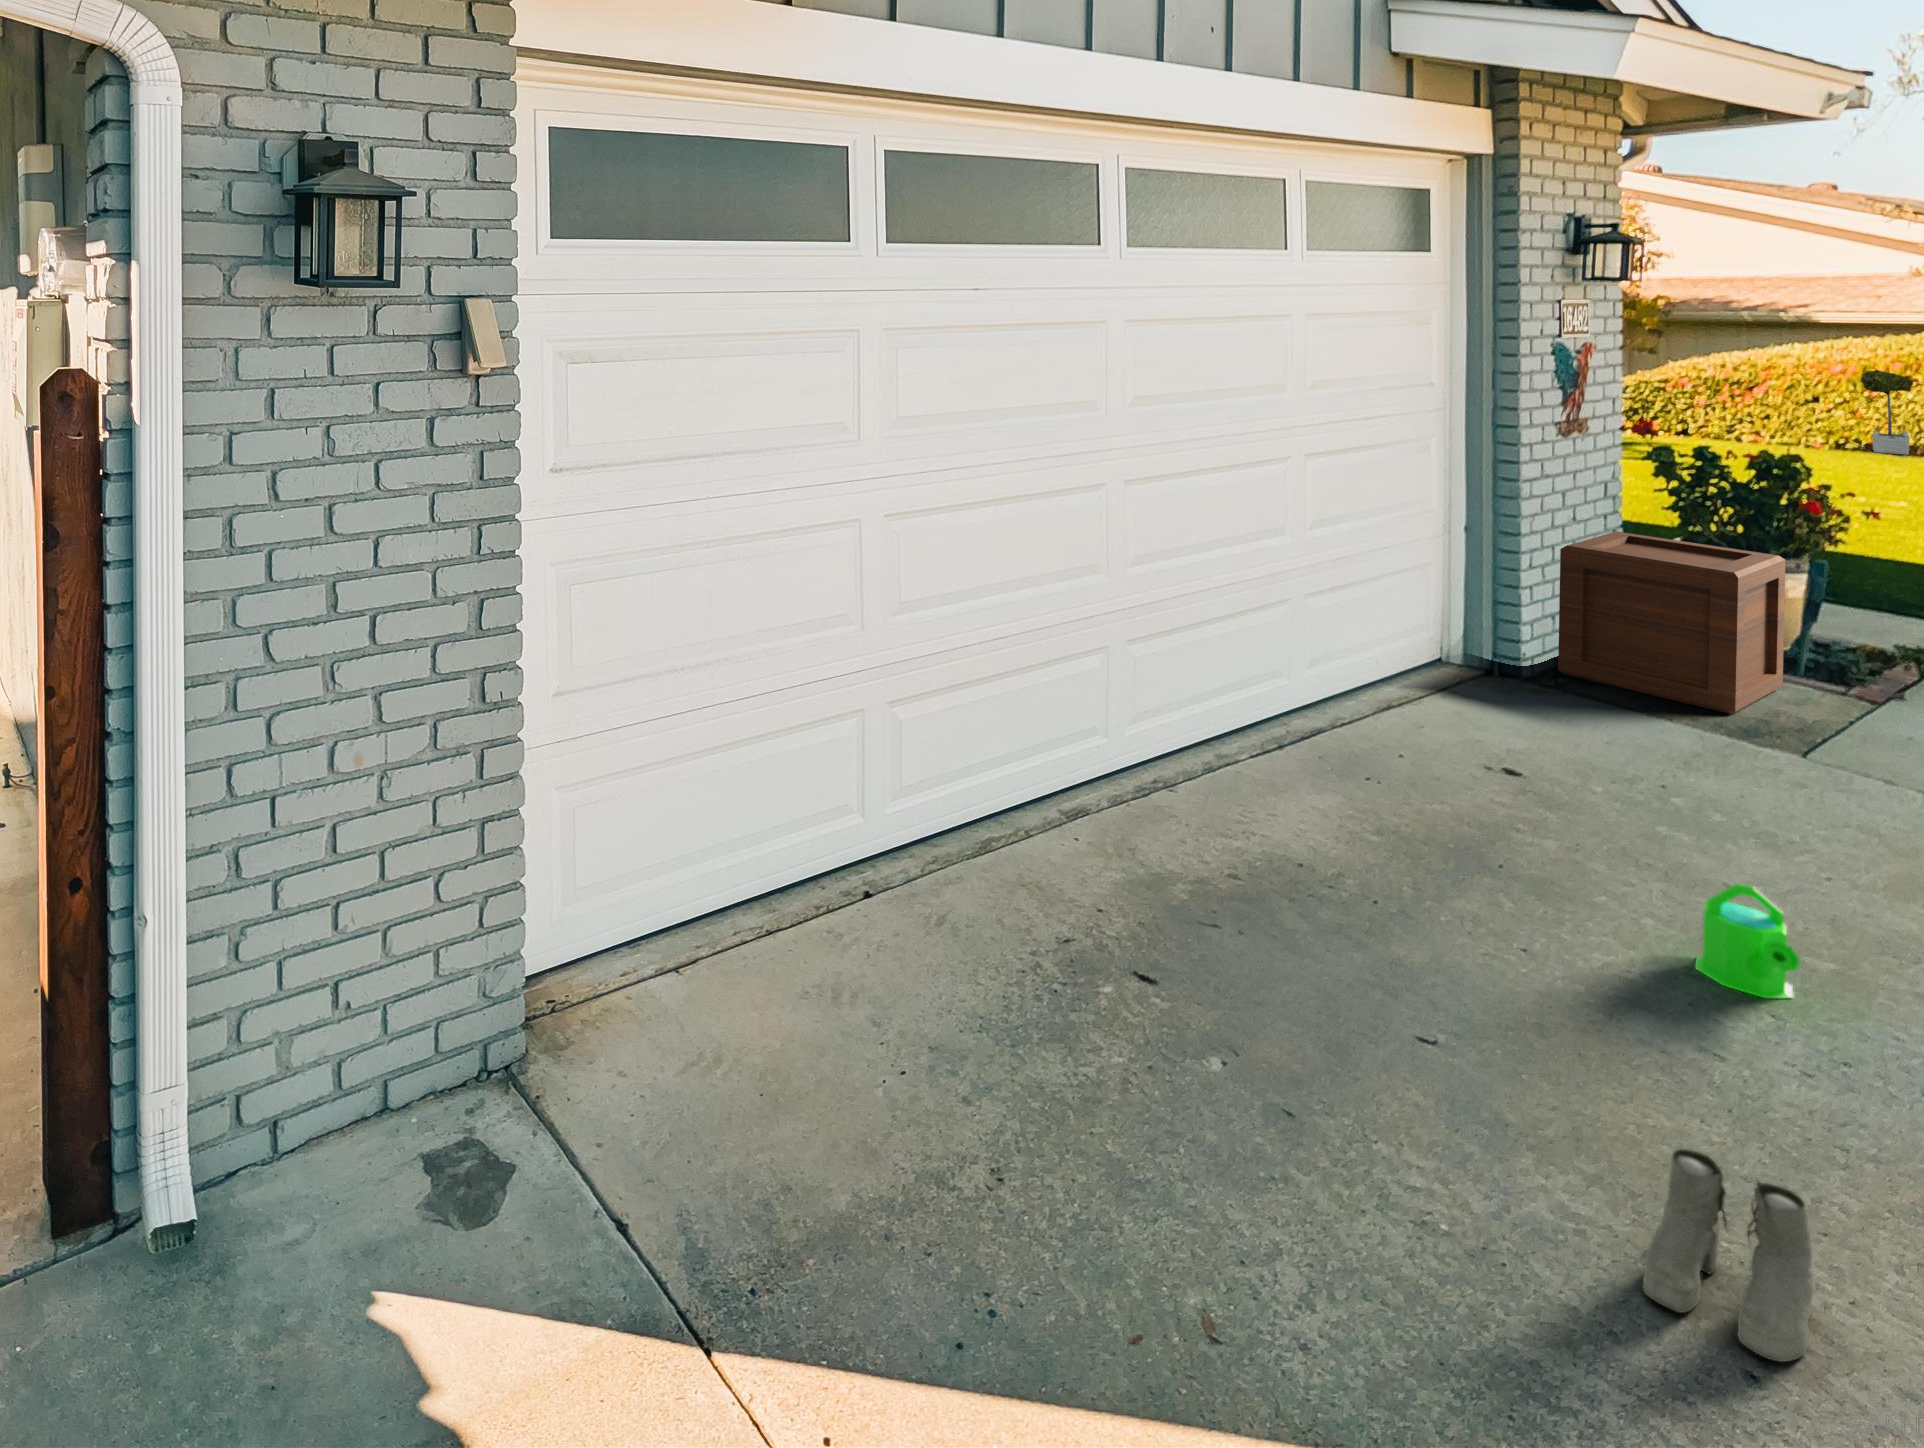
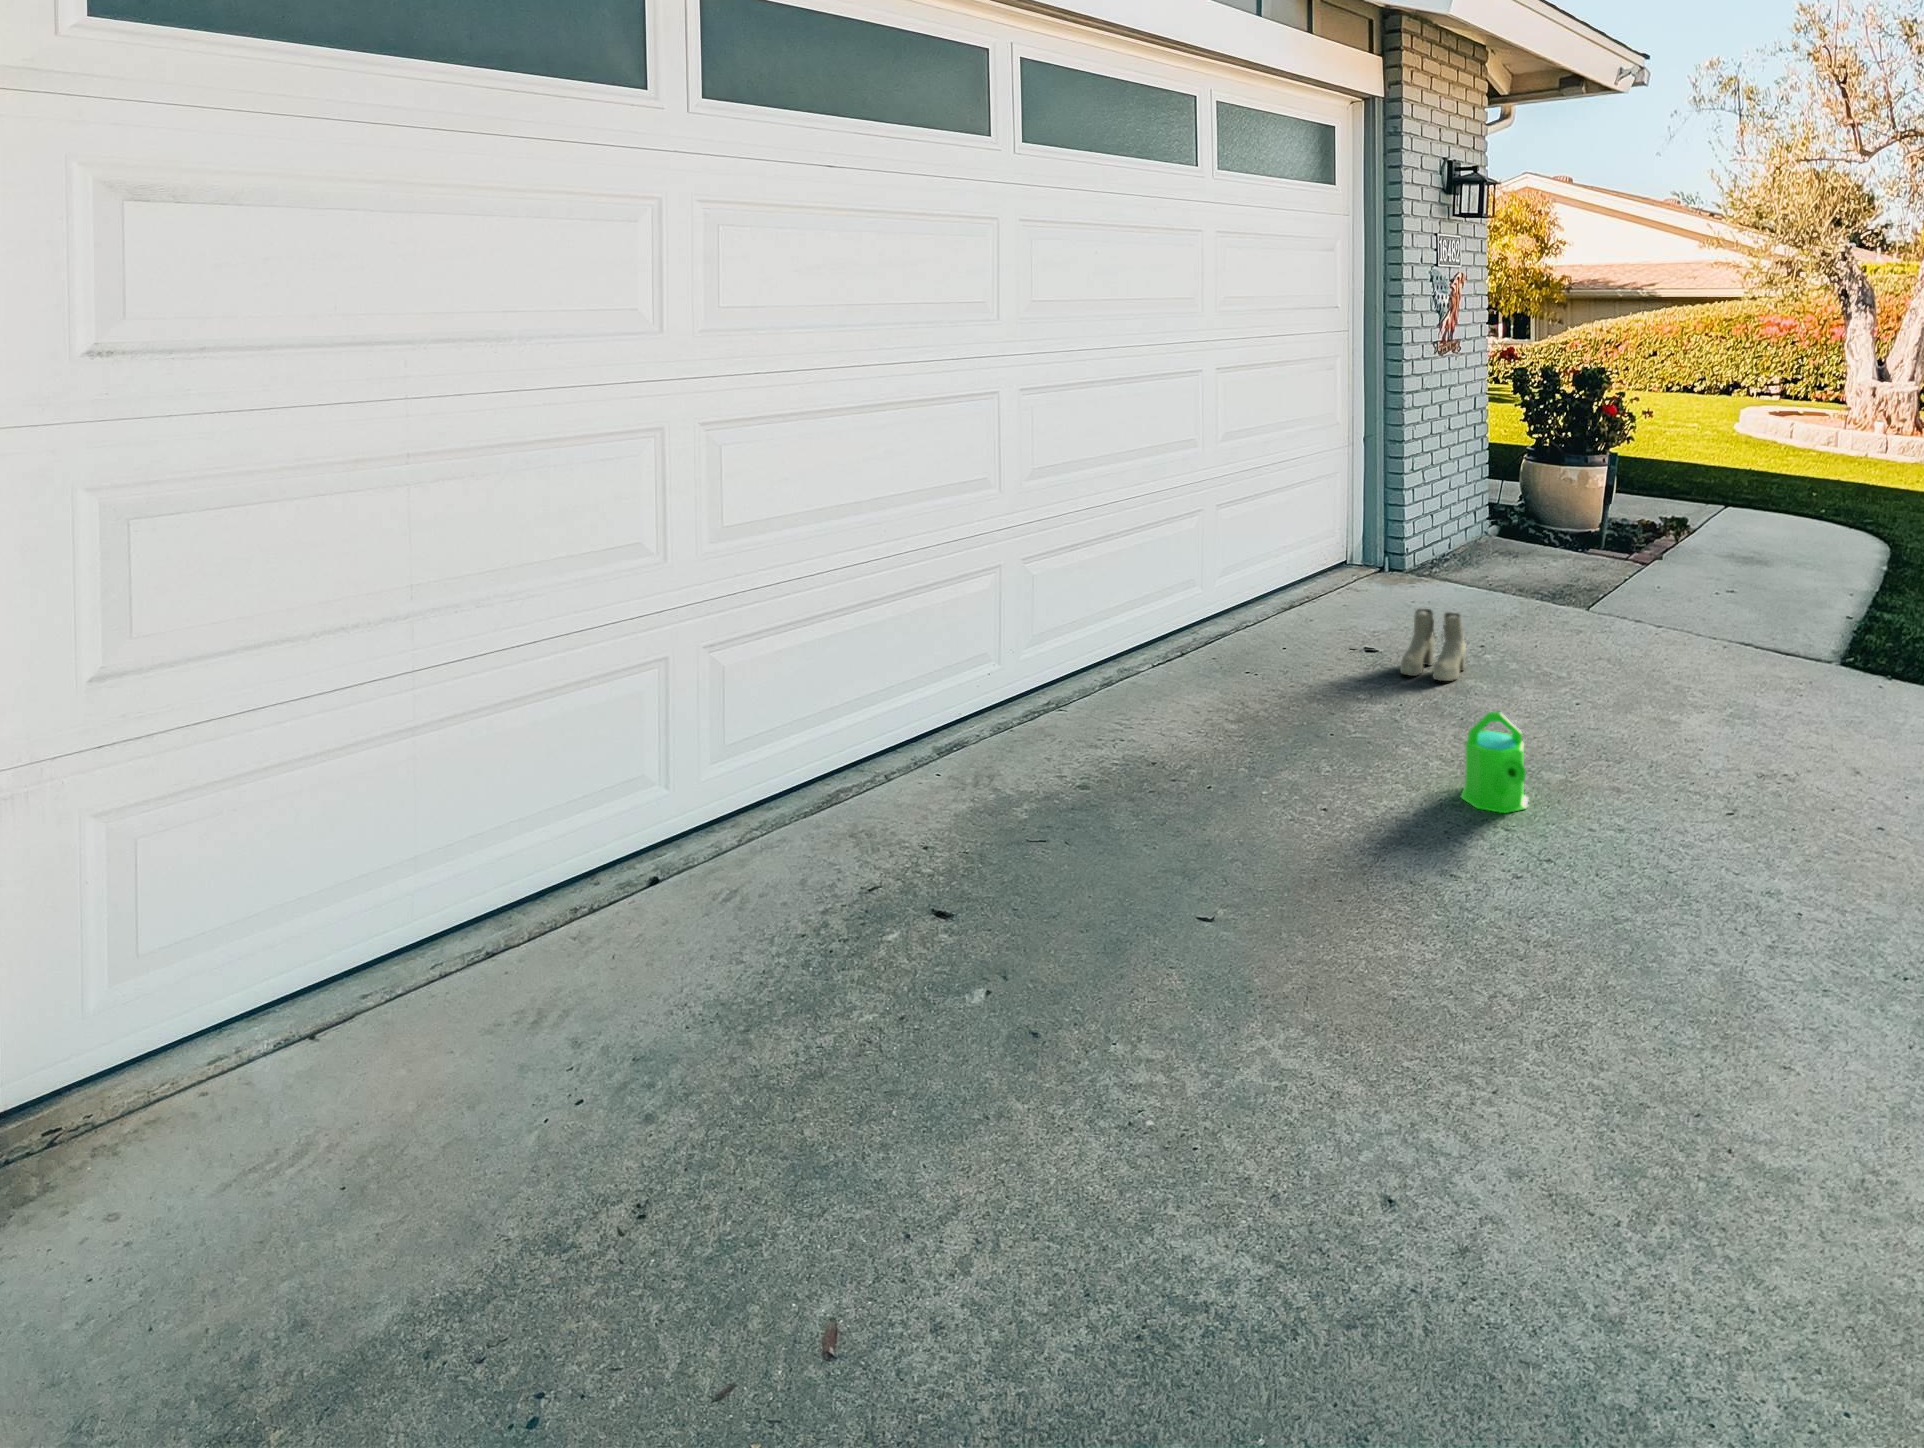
potted tree: present [1861,369,1914,455] -> none [1678,325,1708,390]
wooden crate: present [1558,531,1786,714] -> none [1434,436,1588,580]
boots: present [1643,1149,1816,1362] -> present [1400,609,1466,681]

